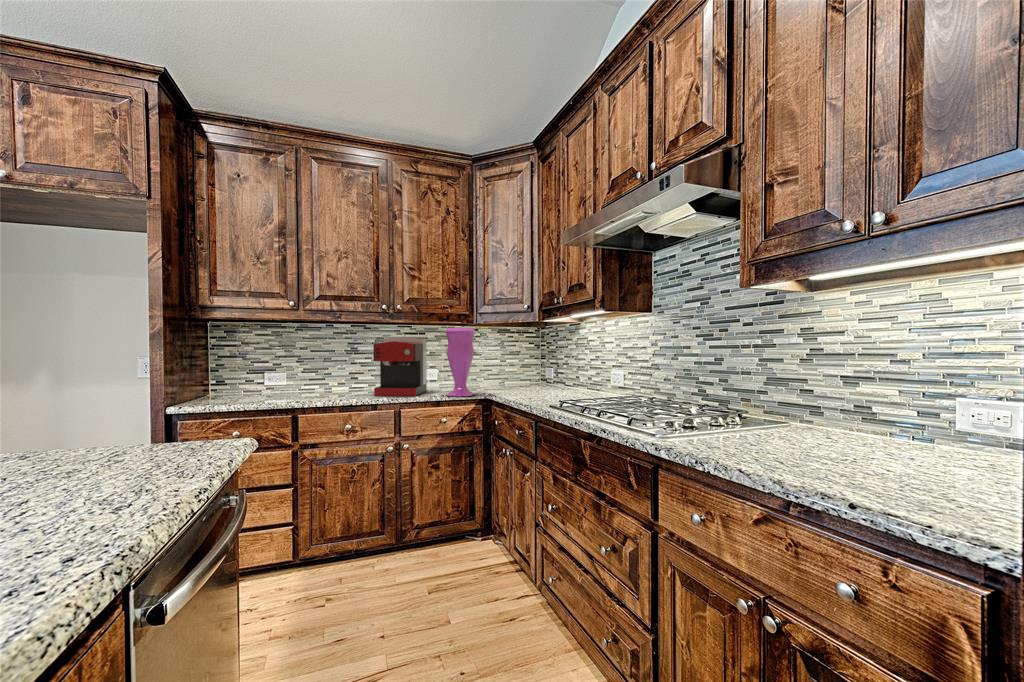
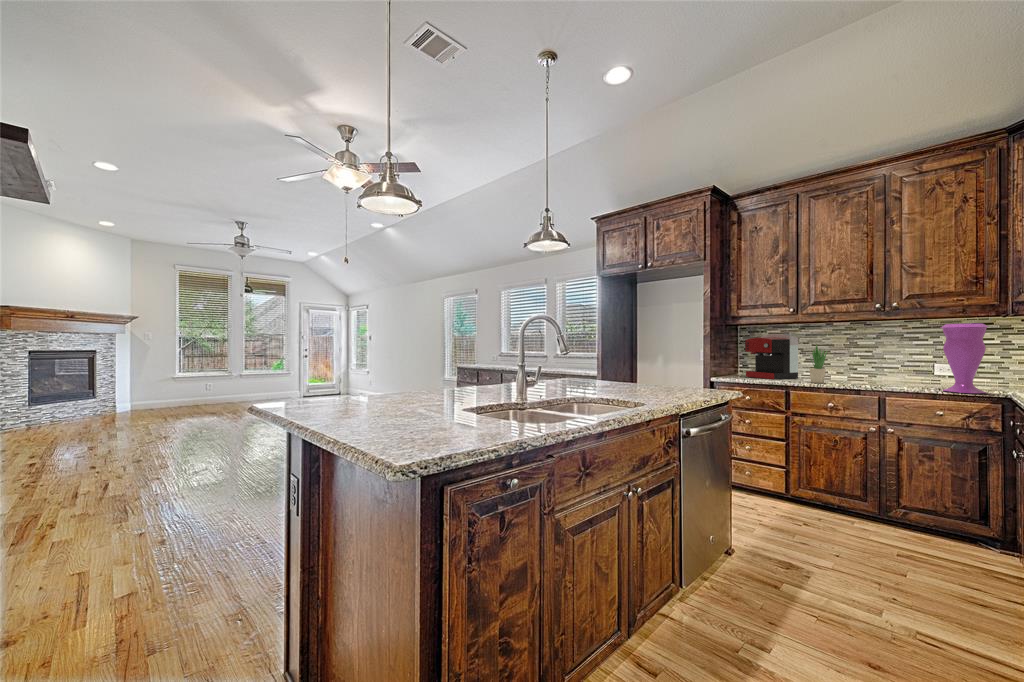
coffee maker: present [373,337,427,396] -> present [745,334,798,379]
potted plant: none [321,349,342,402] -> present [809,344,827,383]

